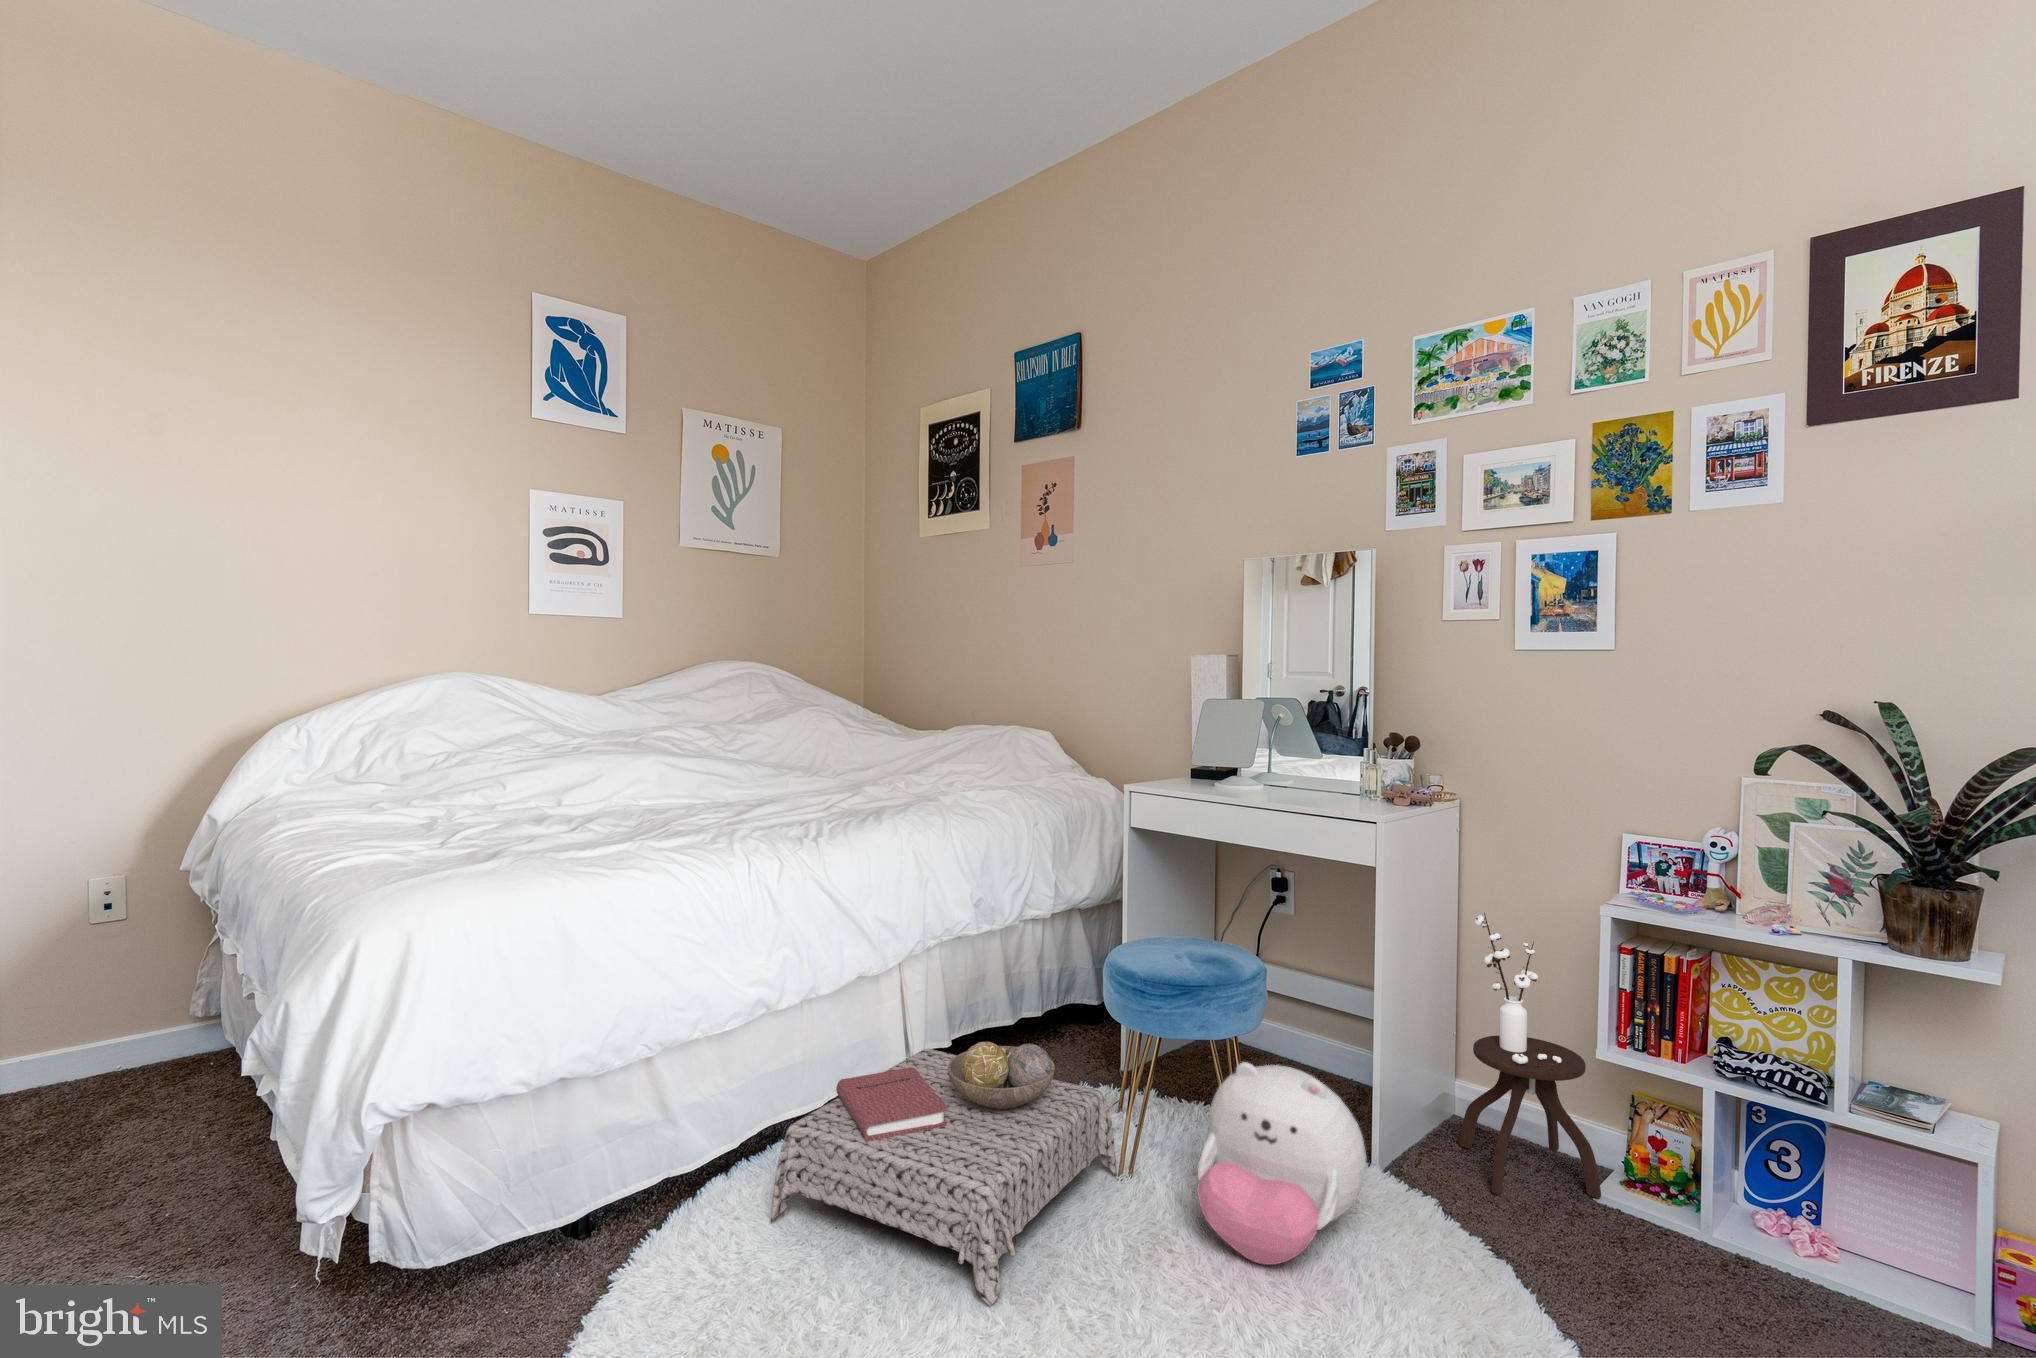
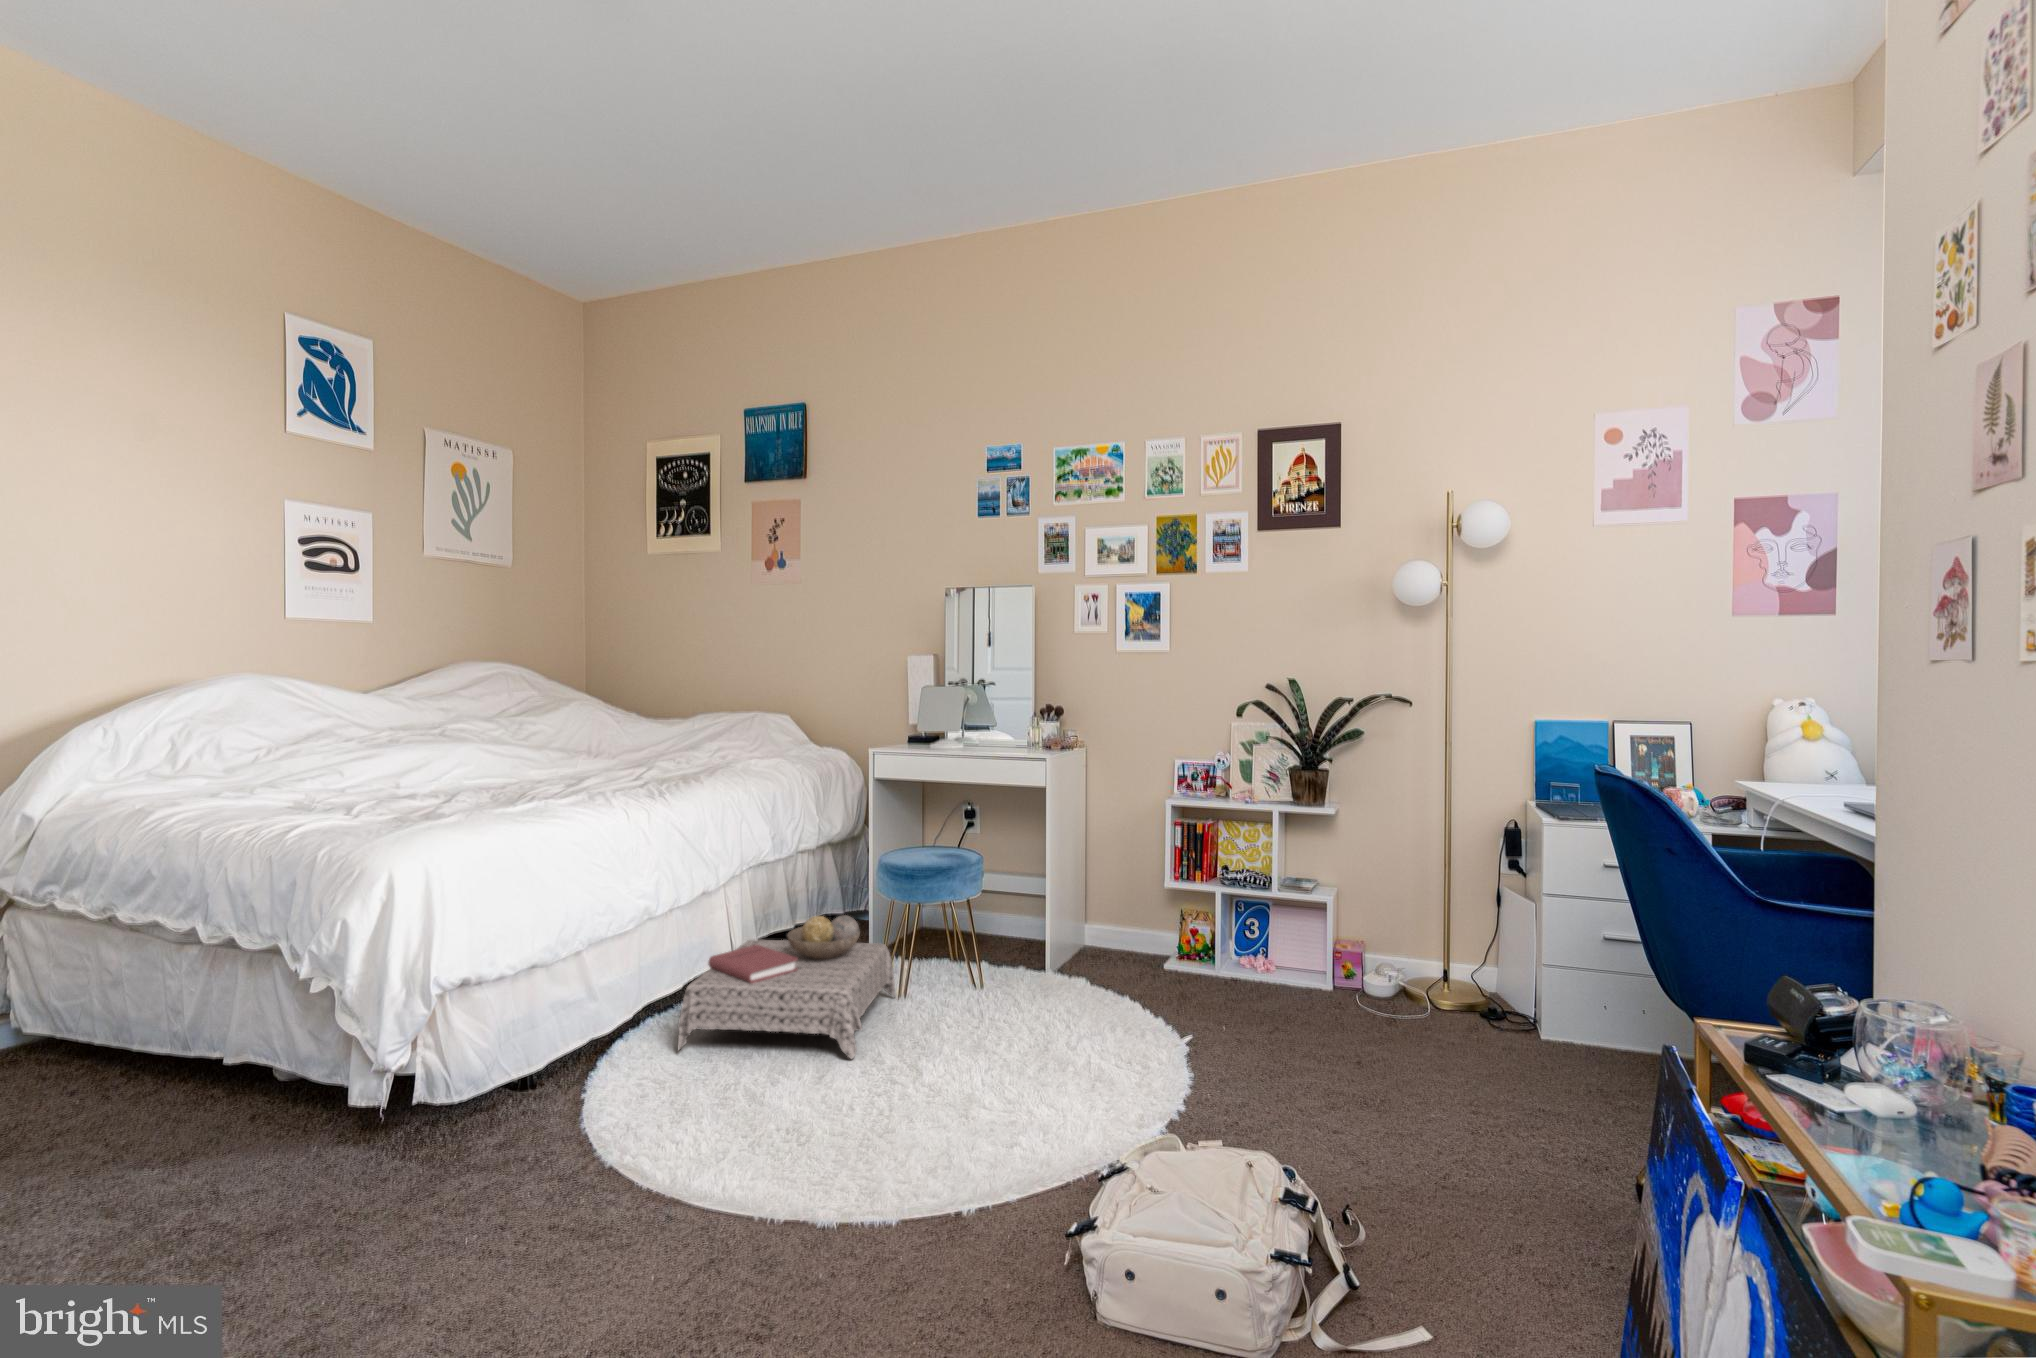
side table: present [1459,913,1601,1199] -> none [1091,811,1167,972]
plush toy: present [1197,1062,1366,1265] -> none [957,906,1052,1018]

